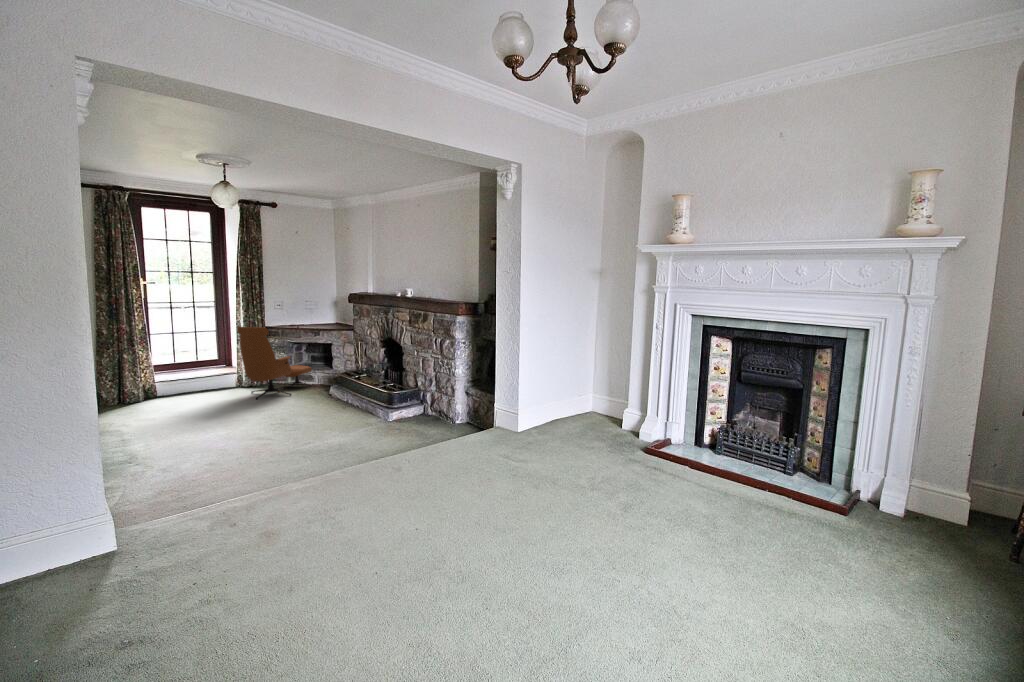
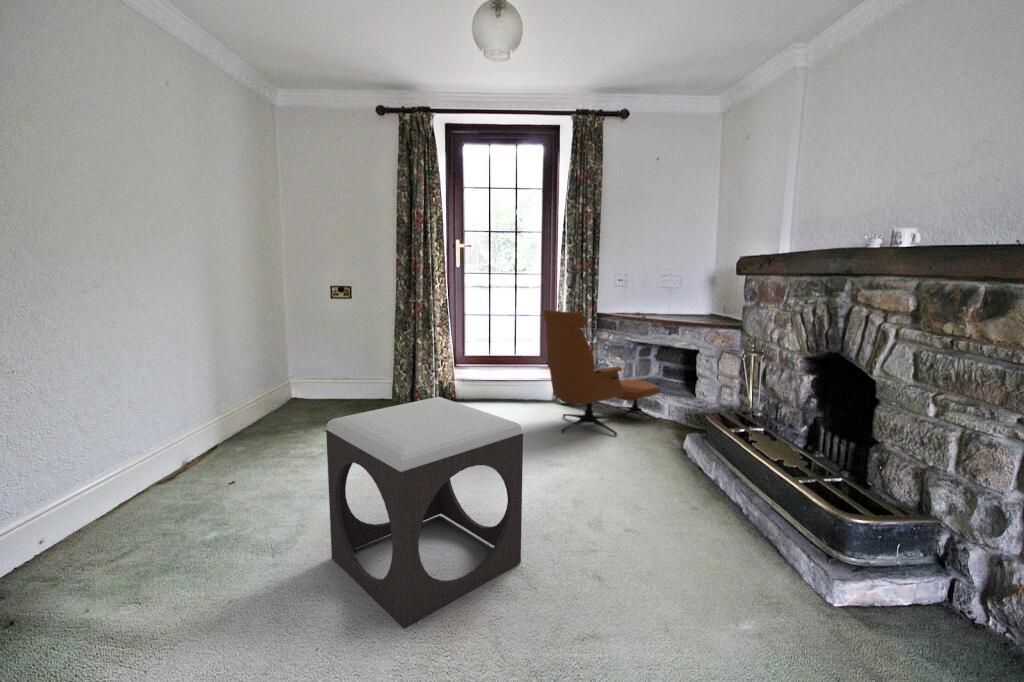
footstool: none [168,374,271,458] -> present [326,397,523,629]

